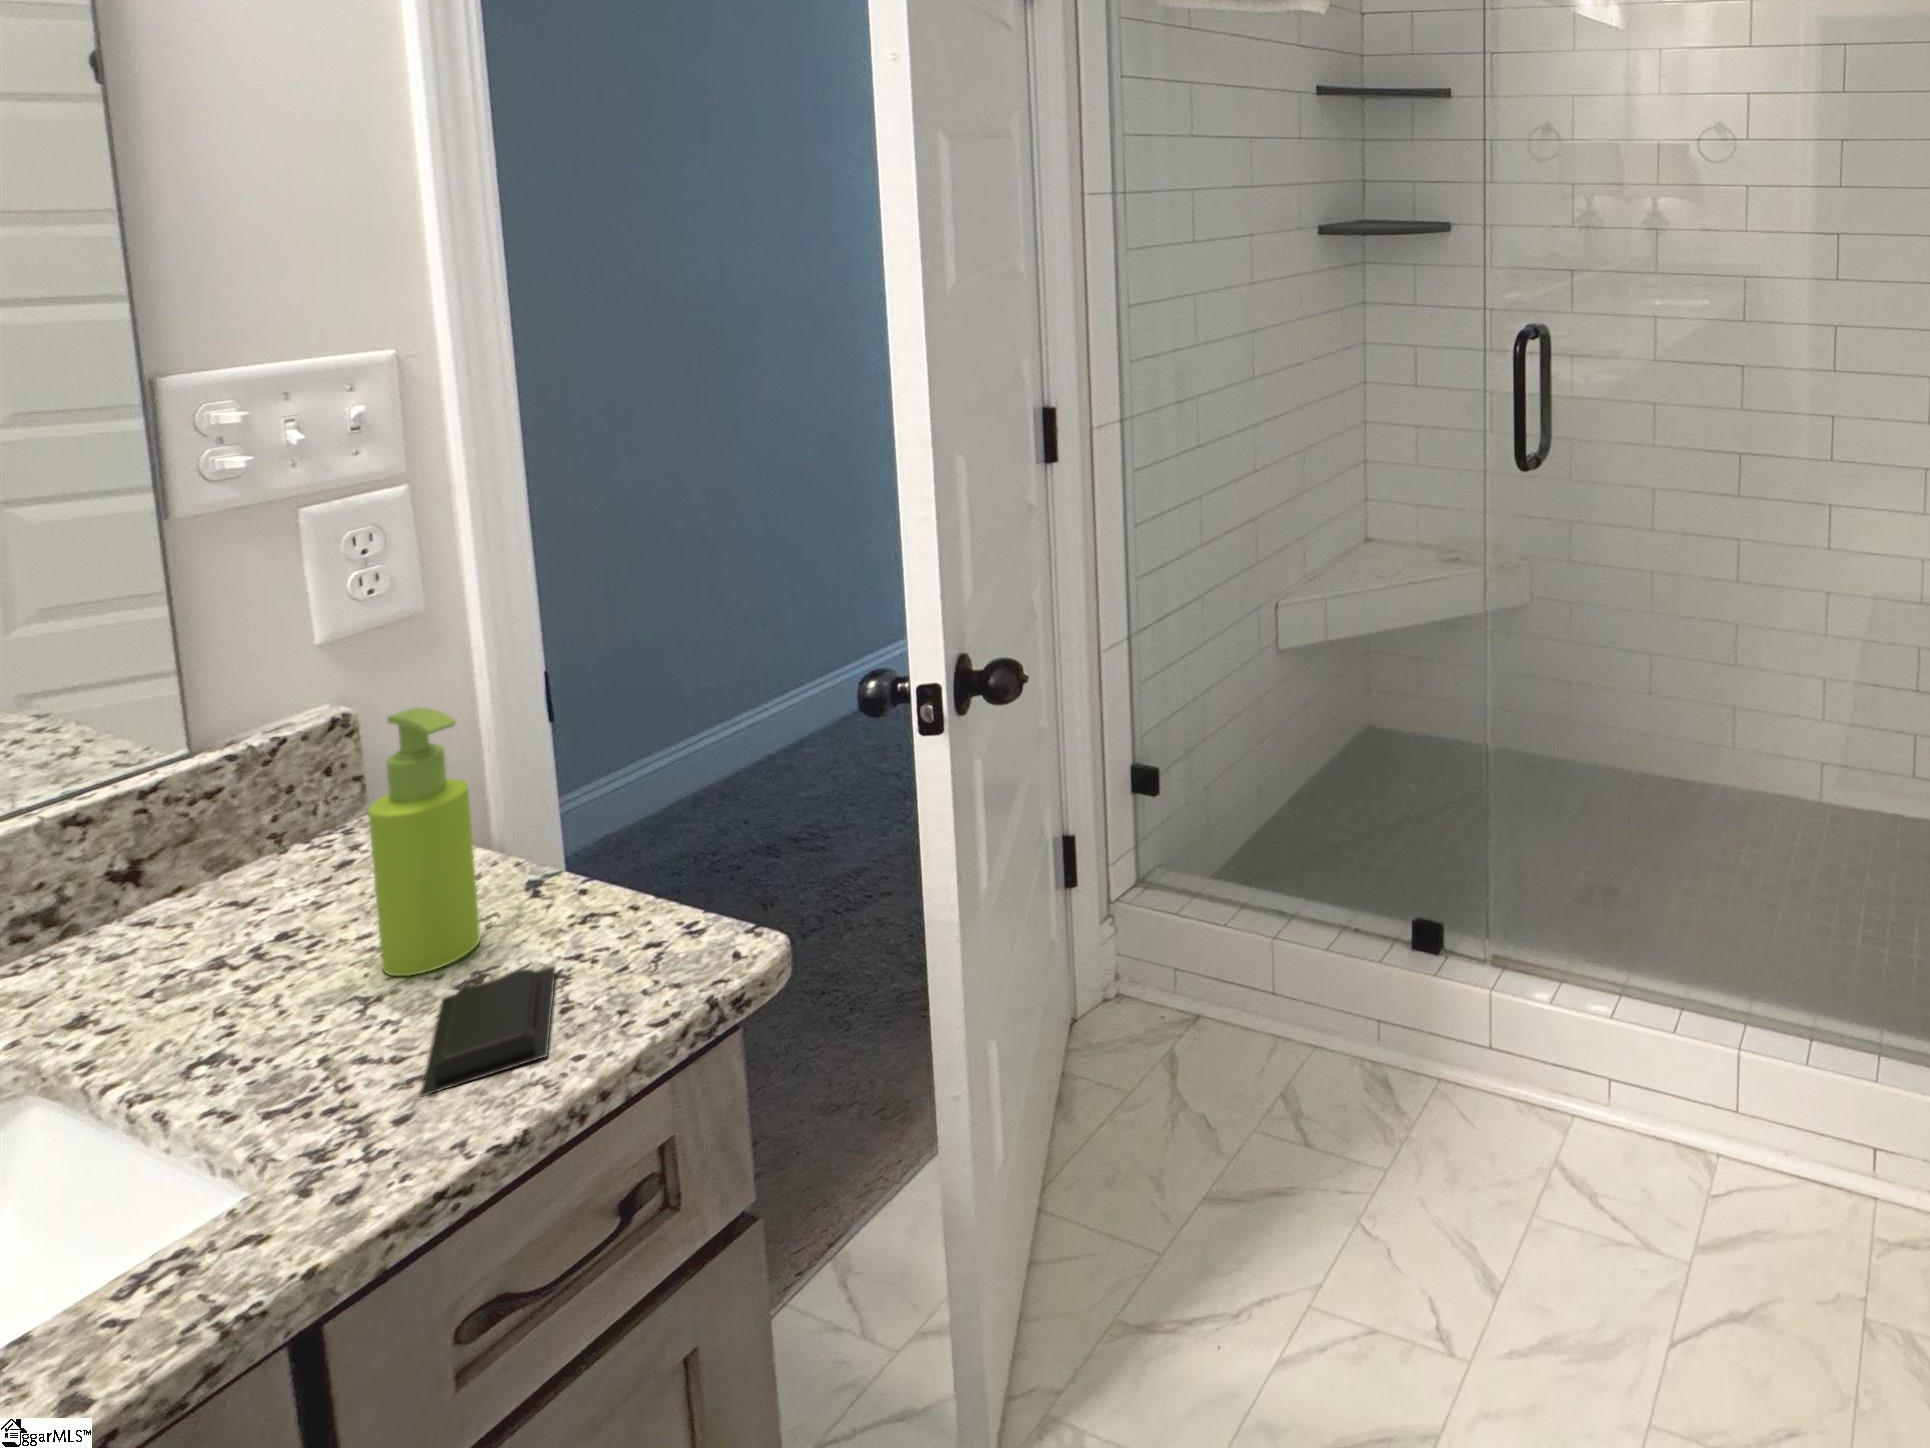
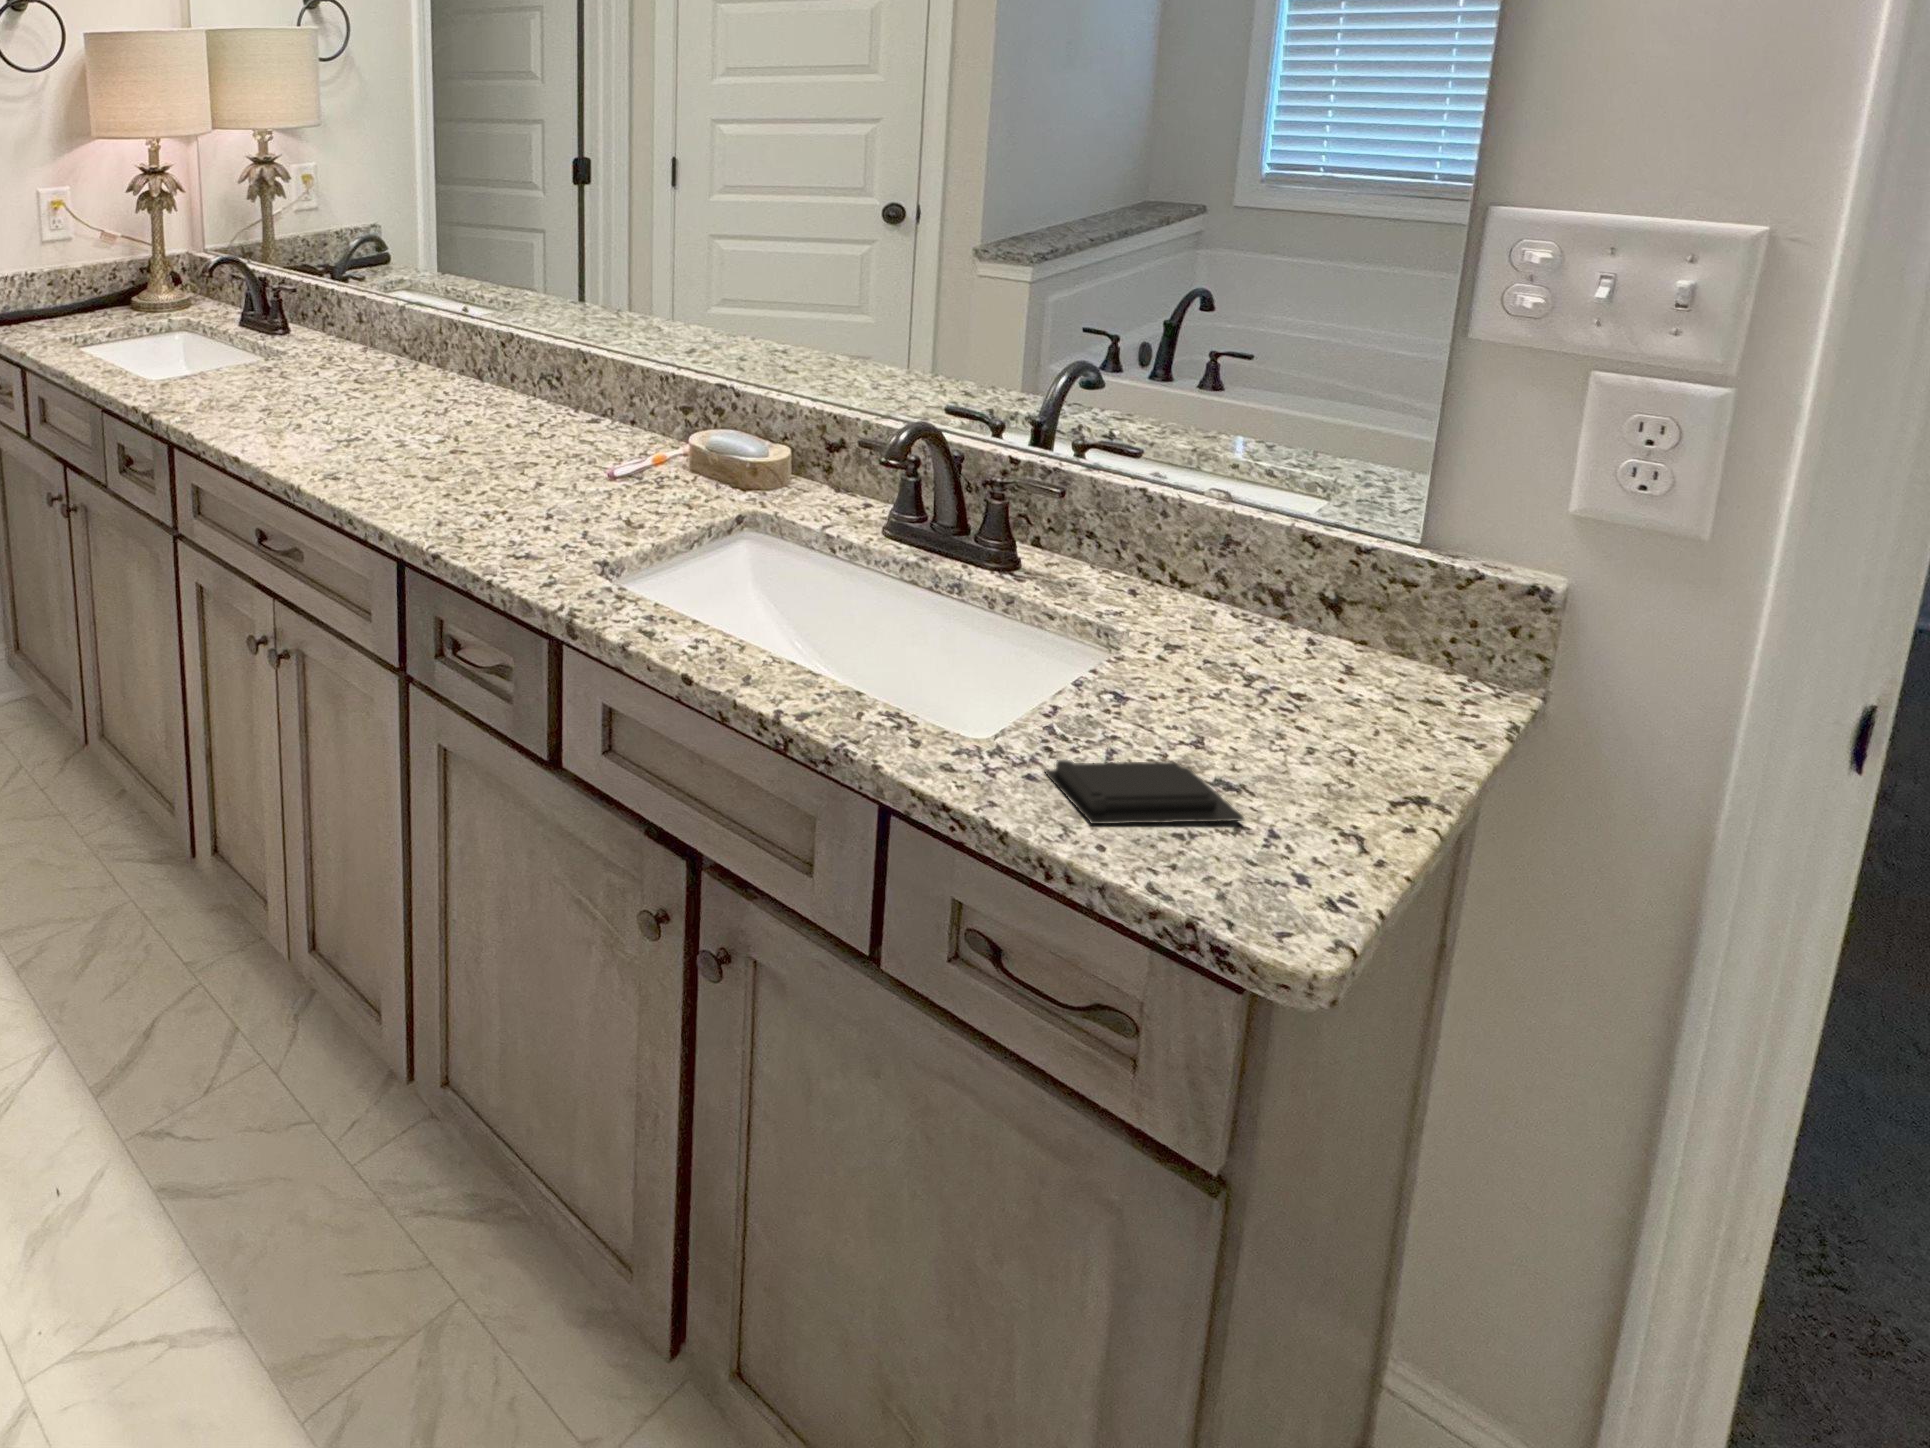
soap dispenser: present [368,707,480,976] -> none [1231,533,1341,780]

